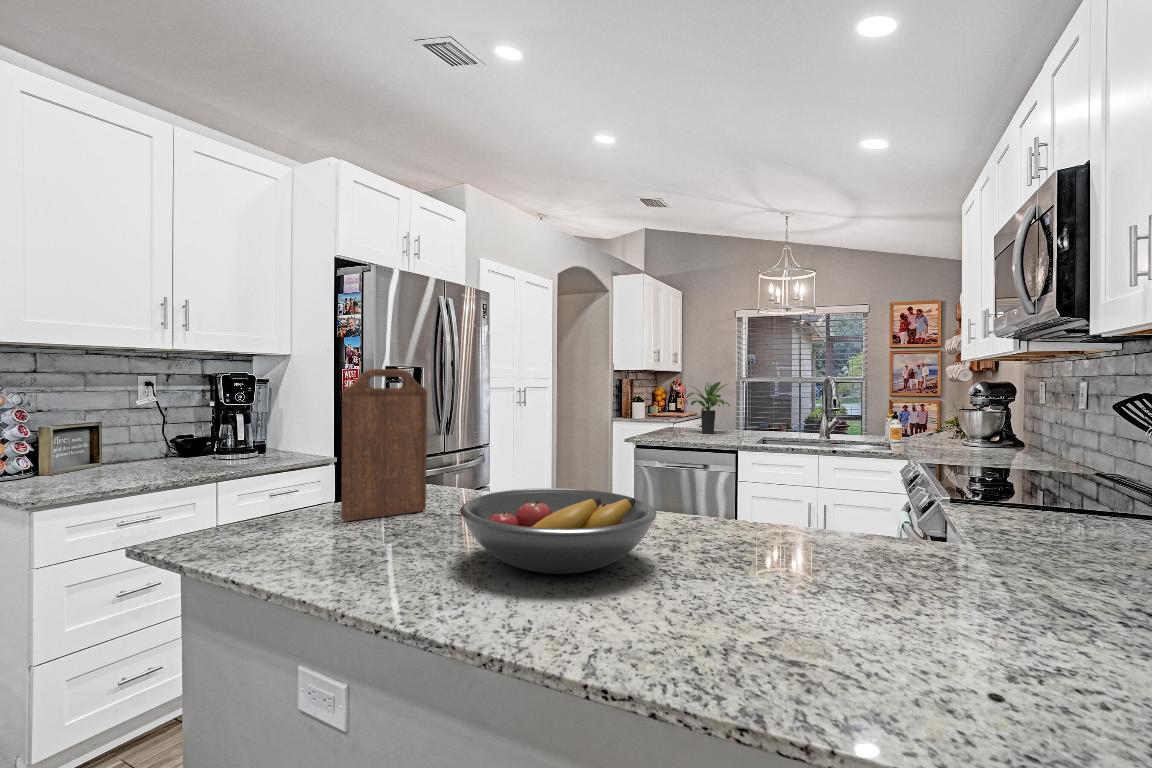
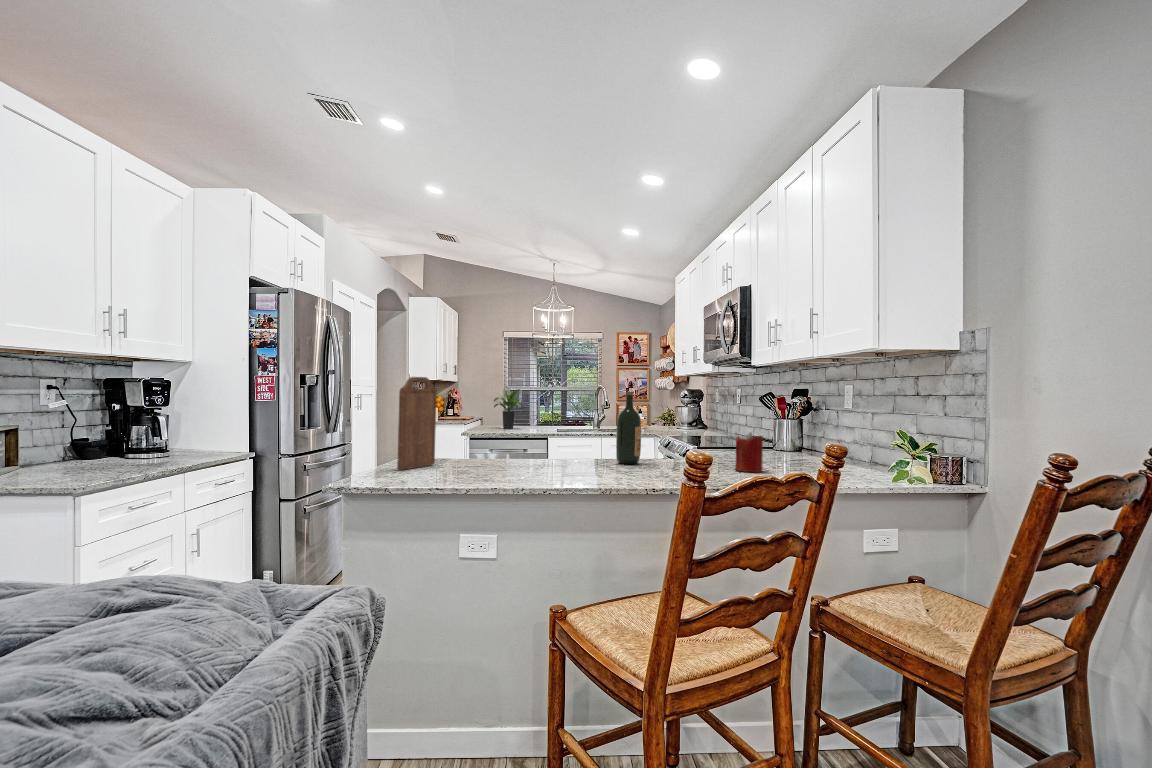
wine bottle: none [736,394,788,543] -> present [616,392,641,464]
fruit bowl: present [460,488,656,574] -> none [507,439,604,475]
candle: none [1006,507,1100,625] -> present [735,432,763,472]

